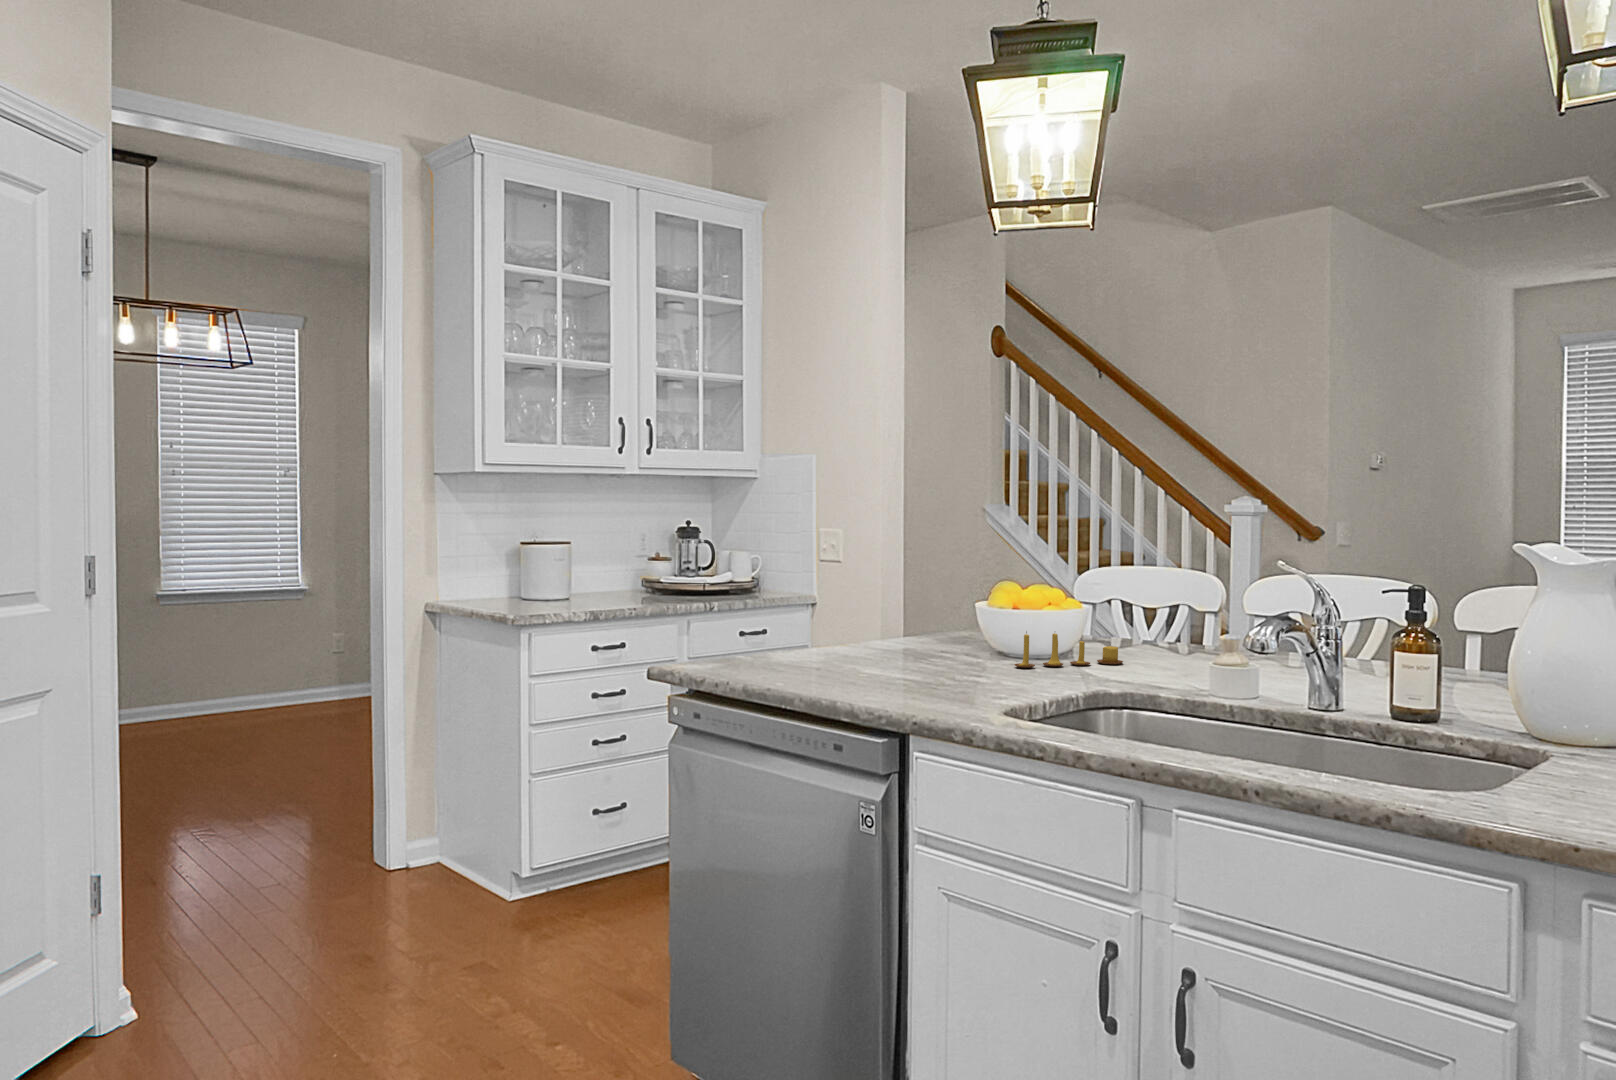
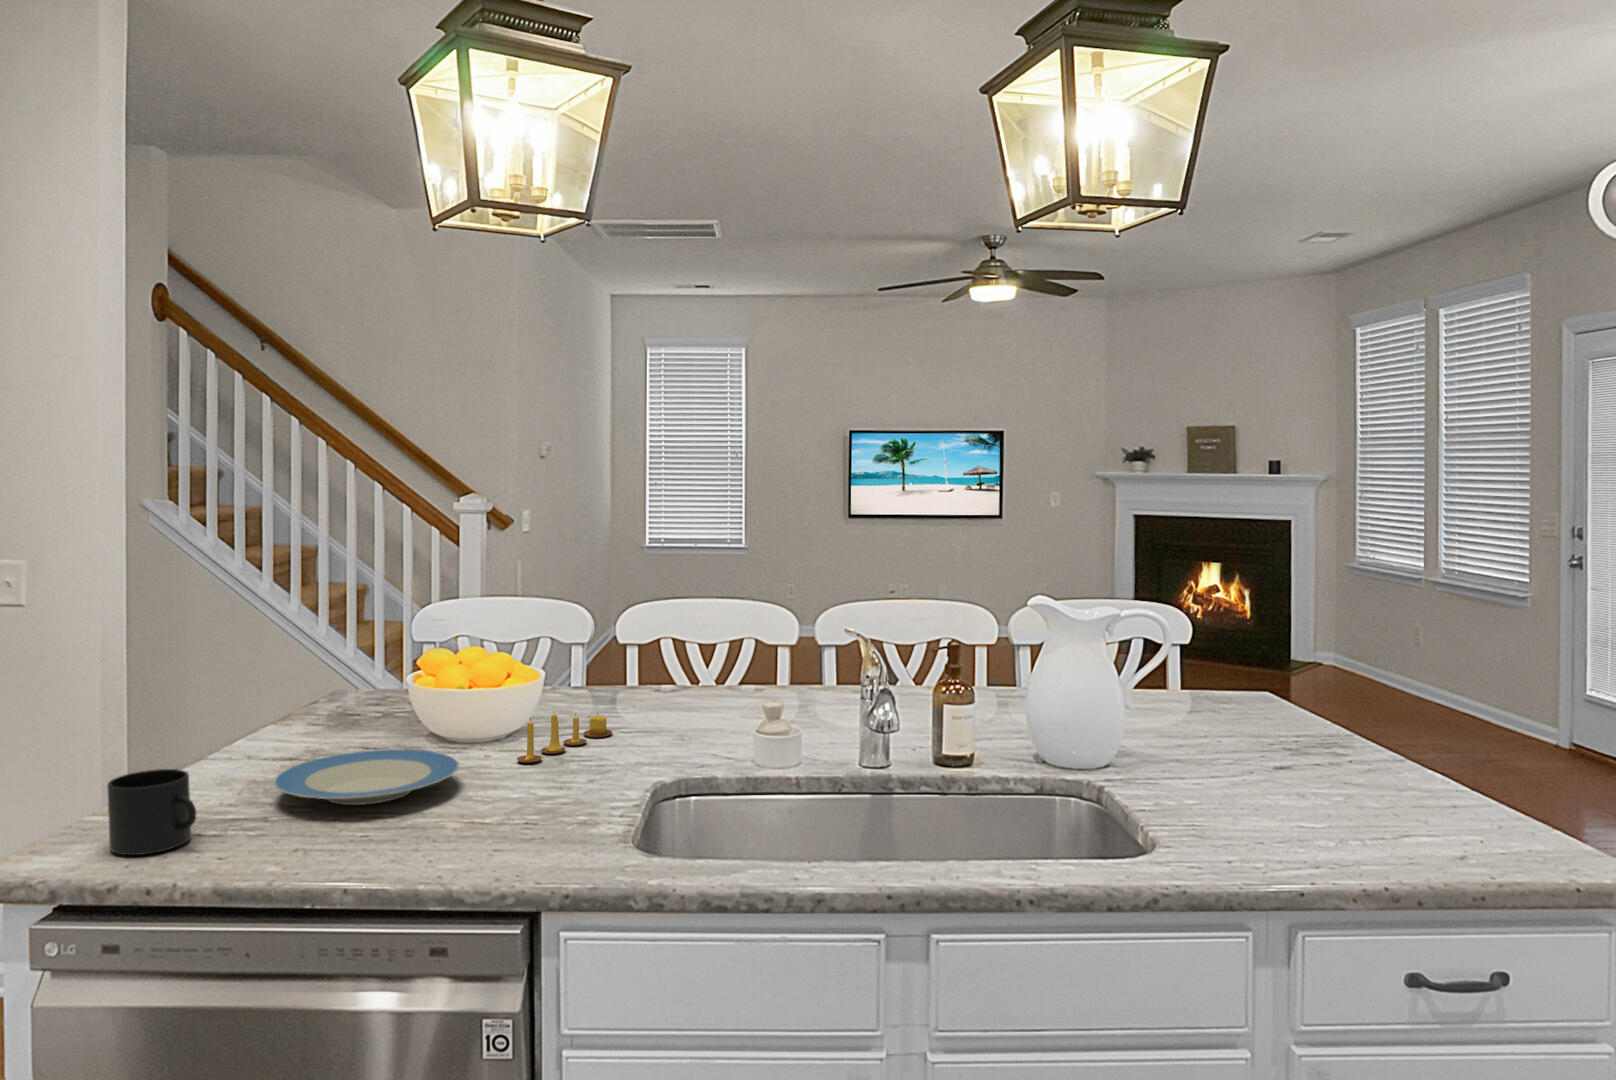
mug: none [720,620,766,668] -> present [107,769,197,855]
plate: none [827,642,956,669] -> present [274,749,459,805]

